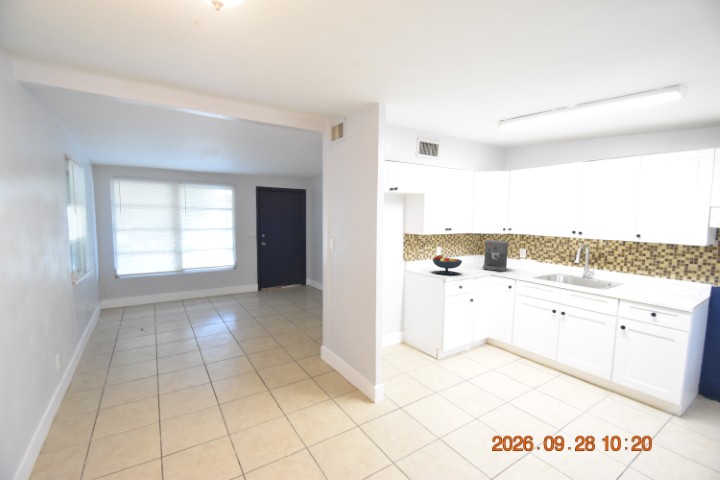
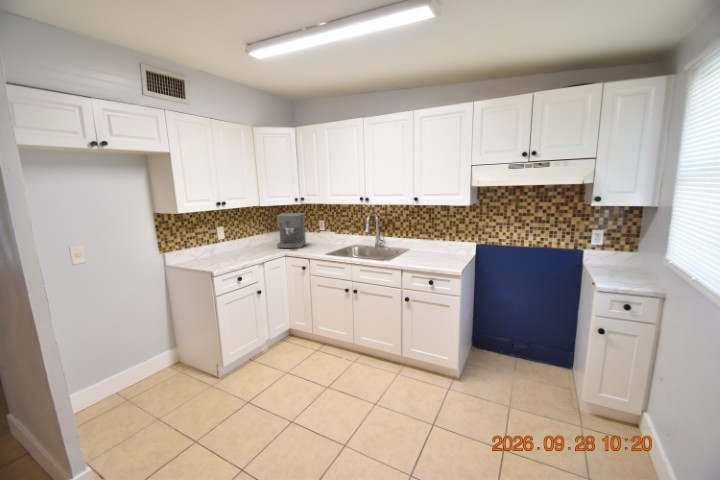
fruit bowl: present [433,255,462,275] -> none [201,238,241,263]

